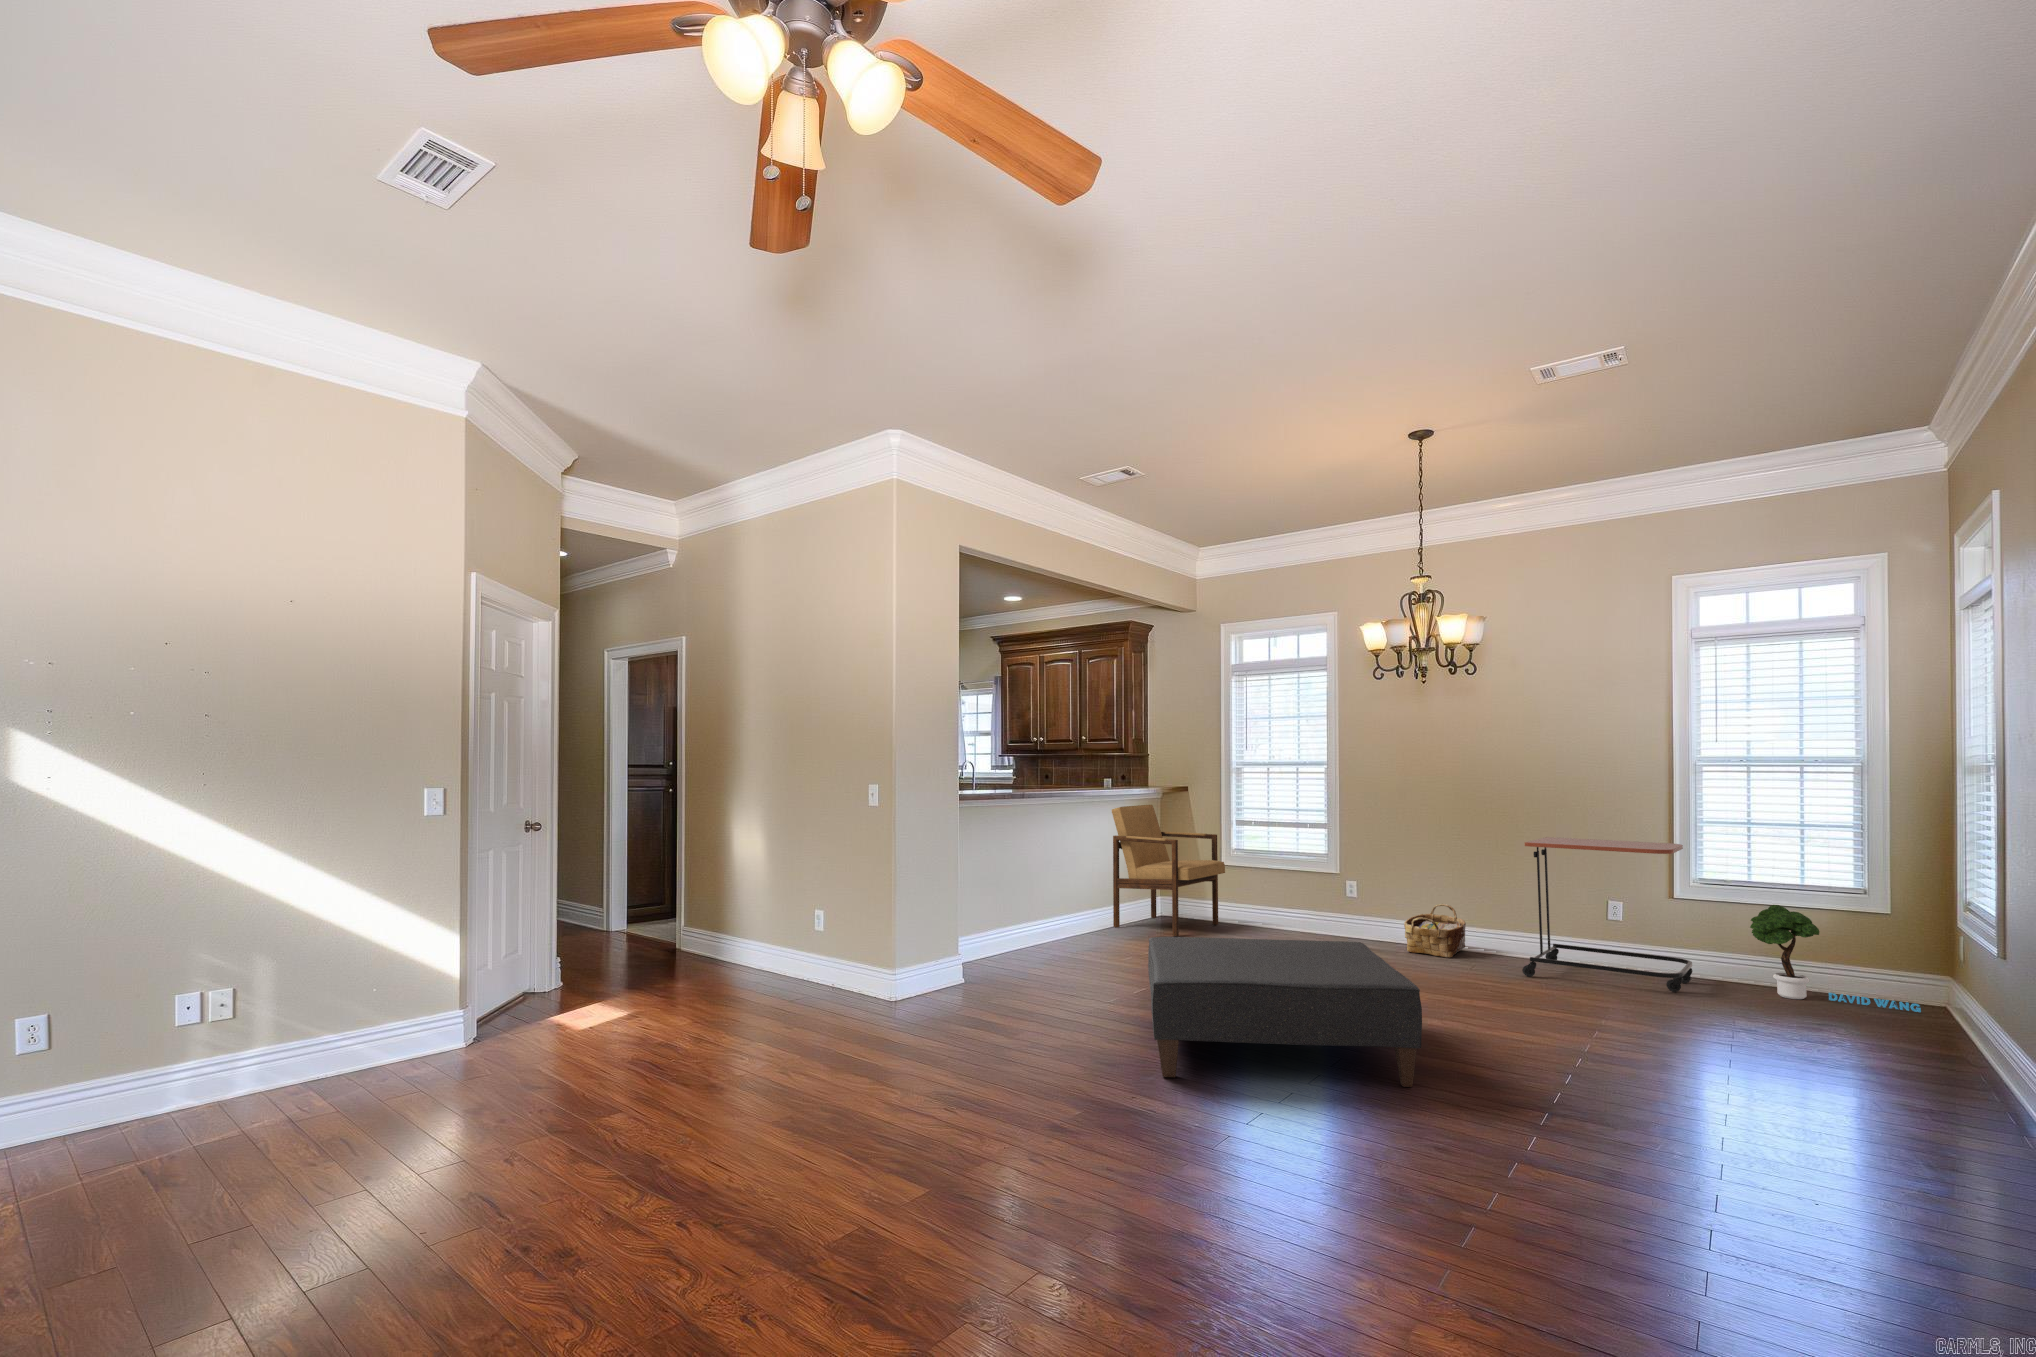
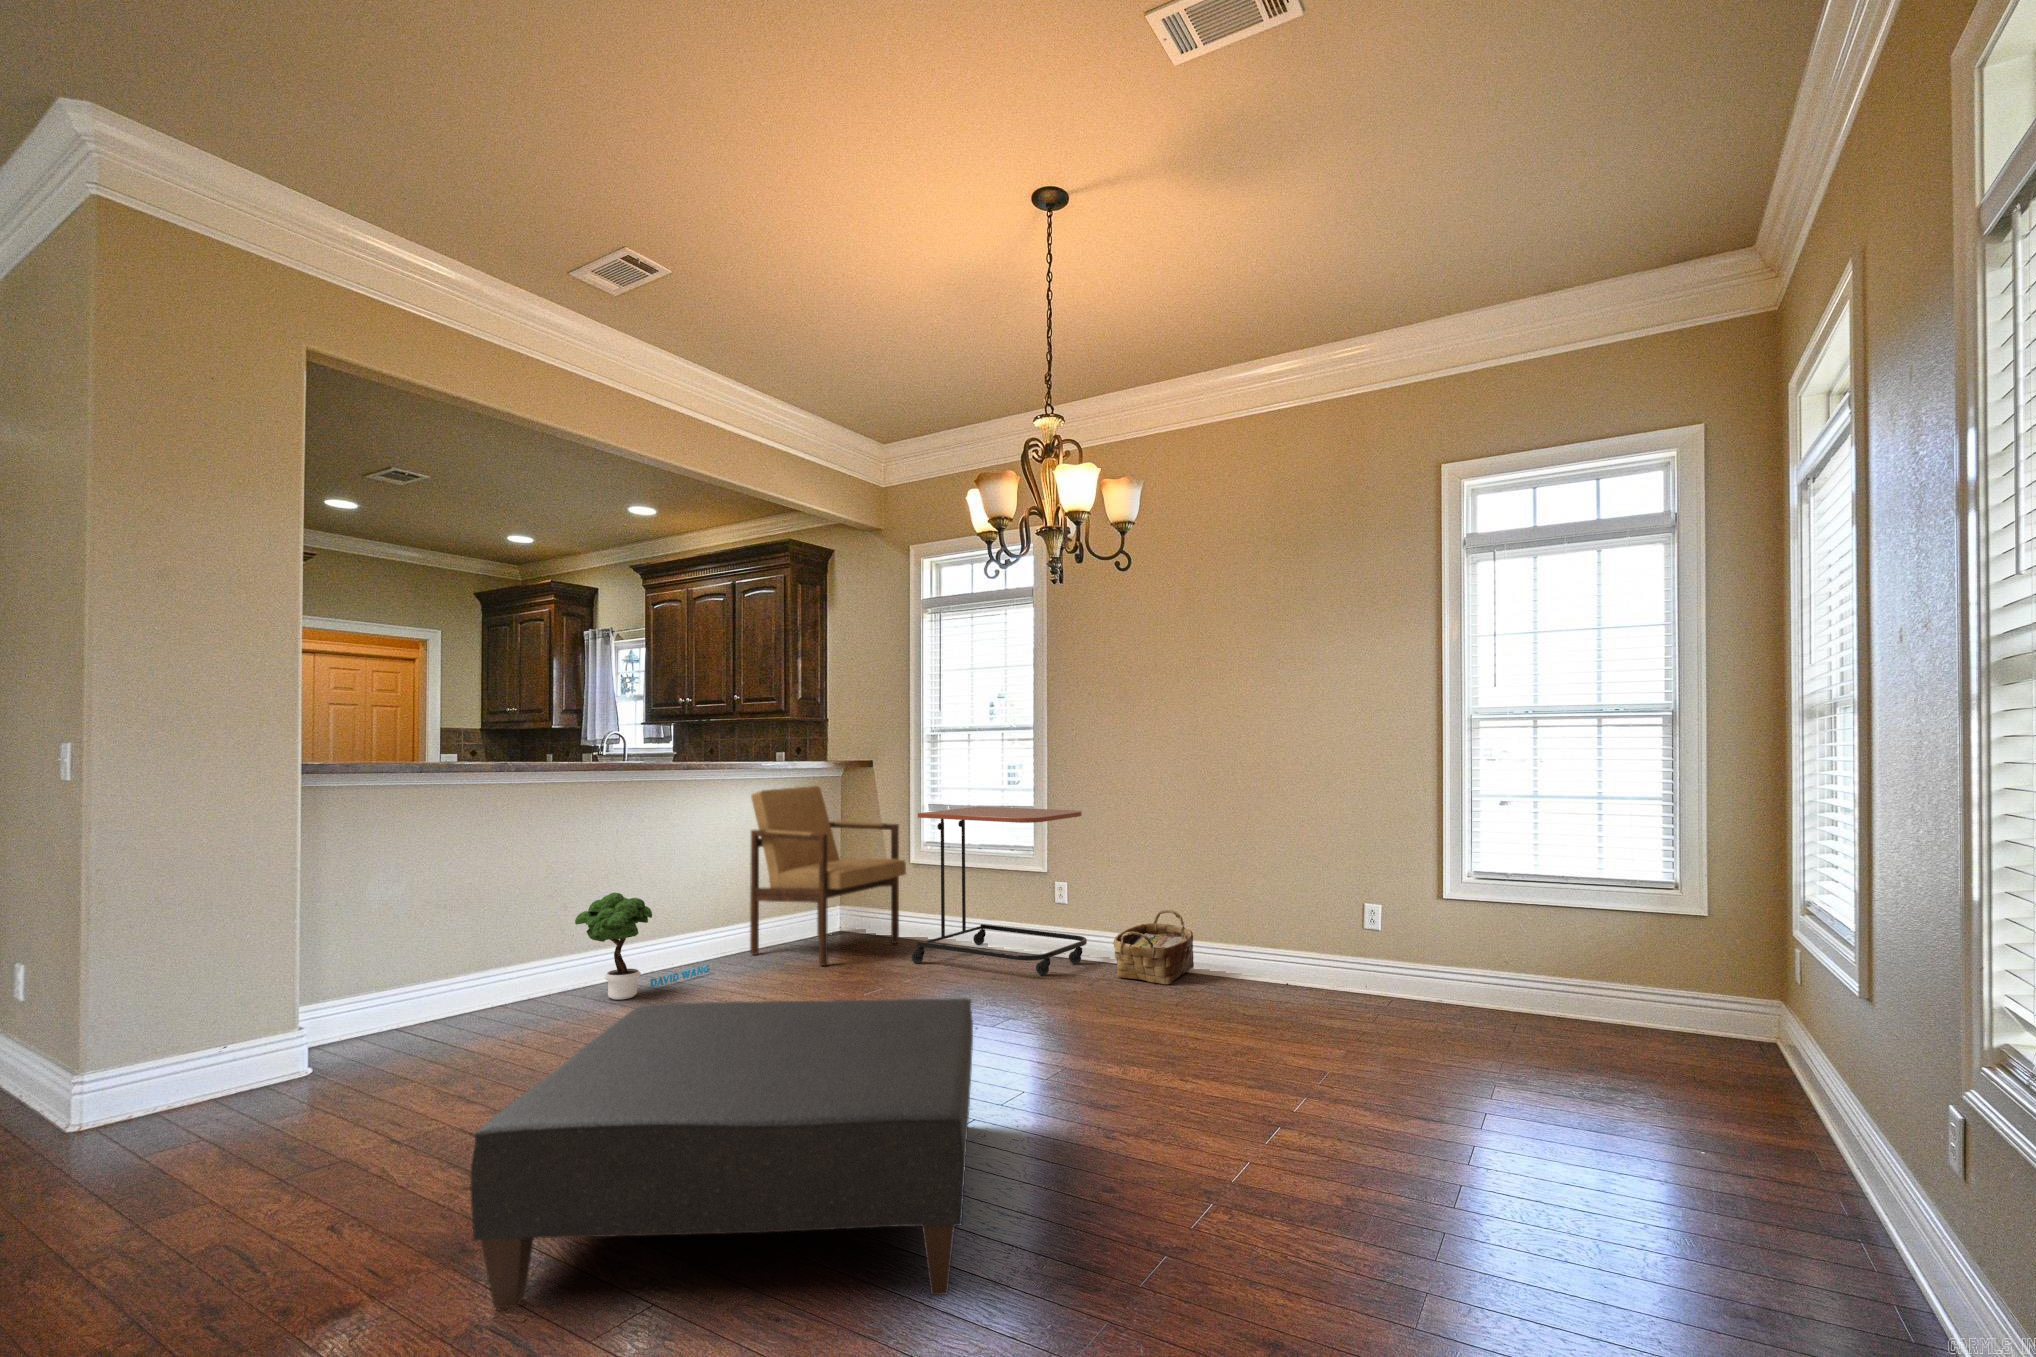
side table: present [1522,837,1692,992] -> present [911,806,1087,975]
potted tree: present [1750,905,1921,1012] -> present [575,893,709,1000]

